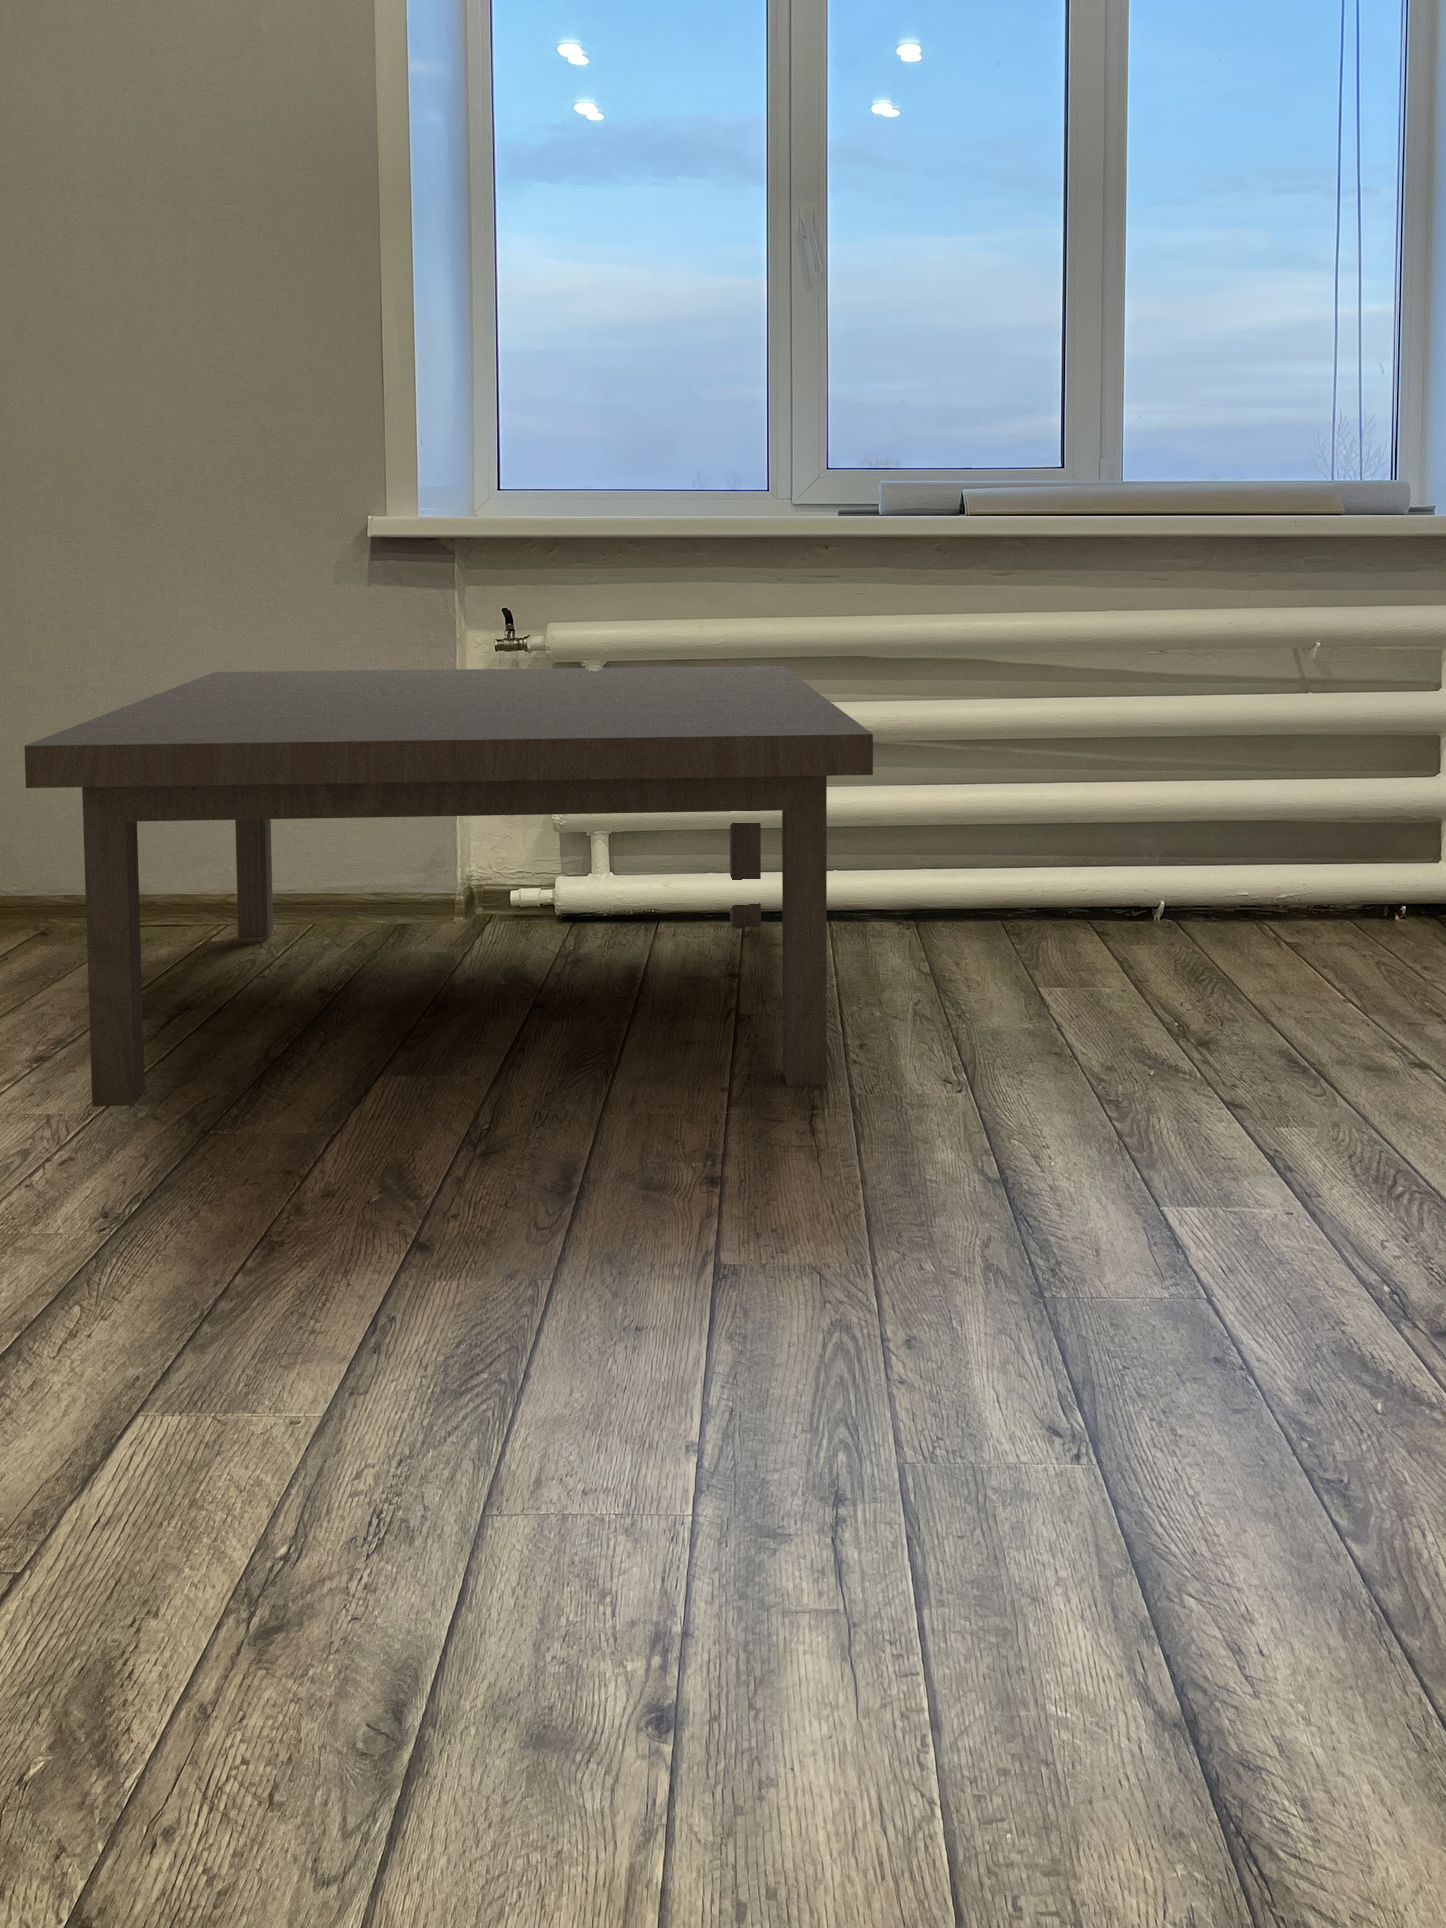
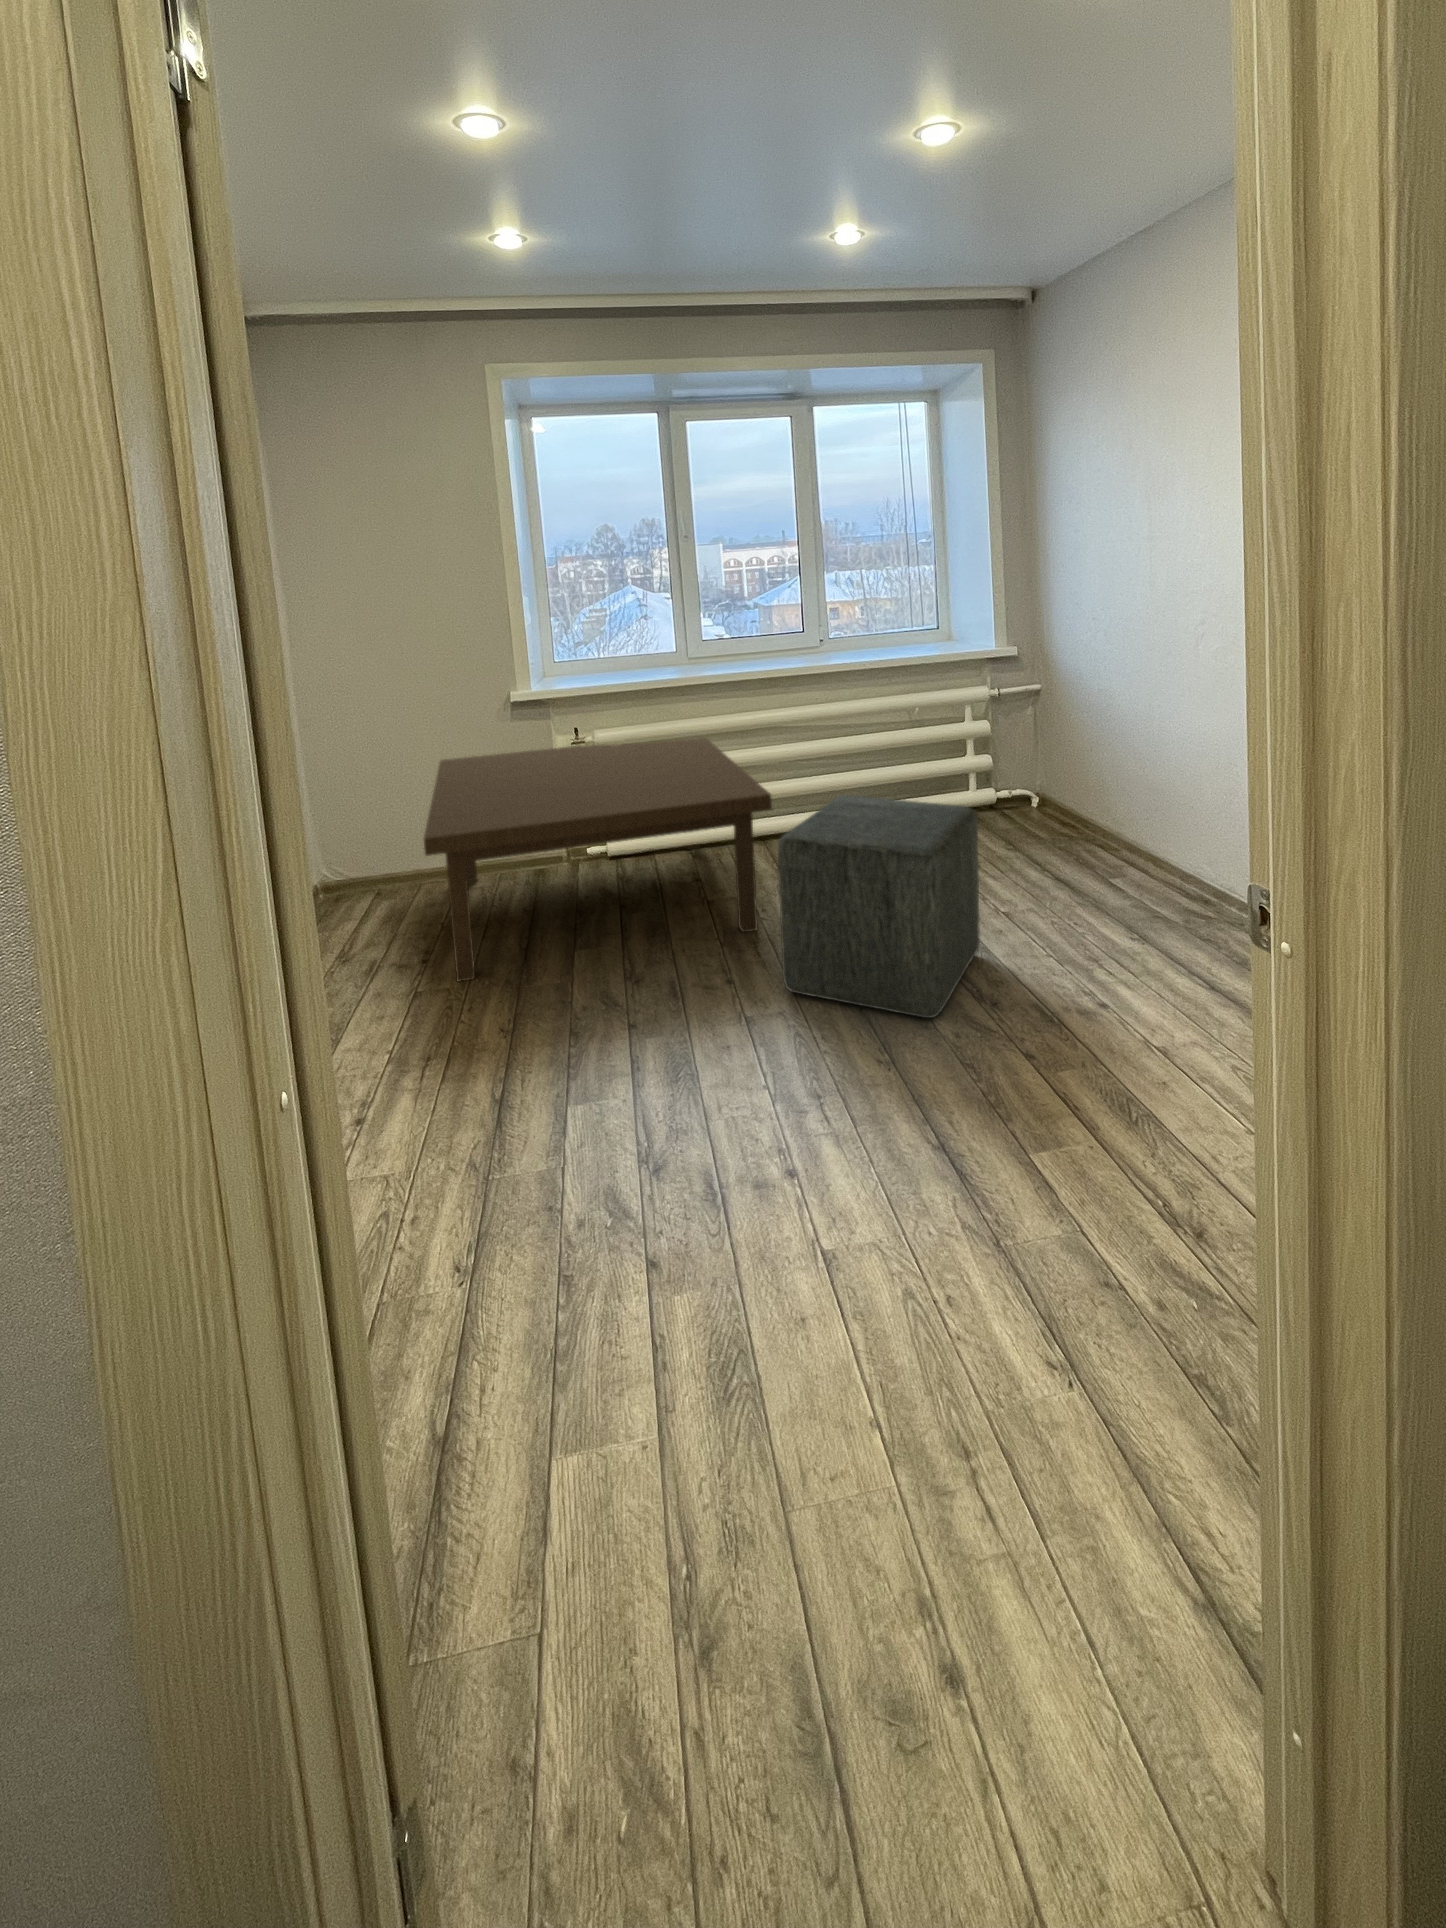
ottoman: none [836,741,1423,1337] -> present [778,795,980,1018]

